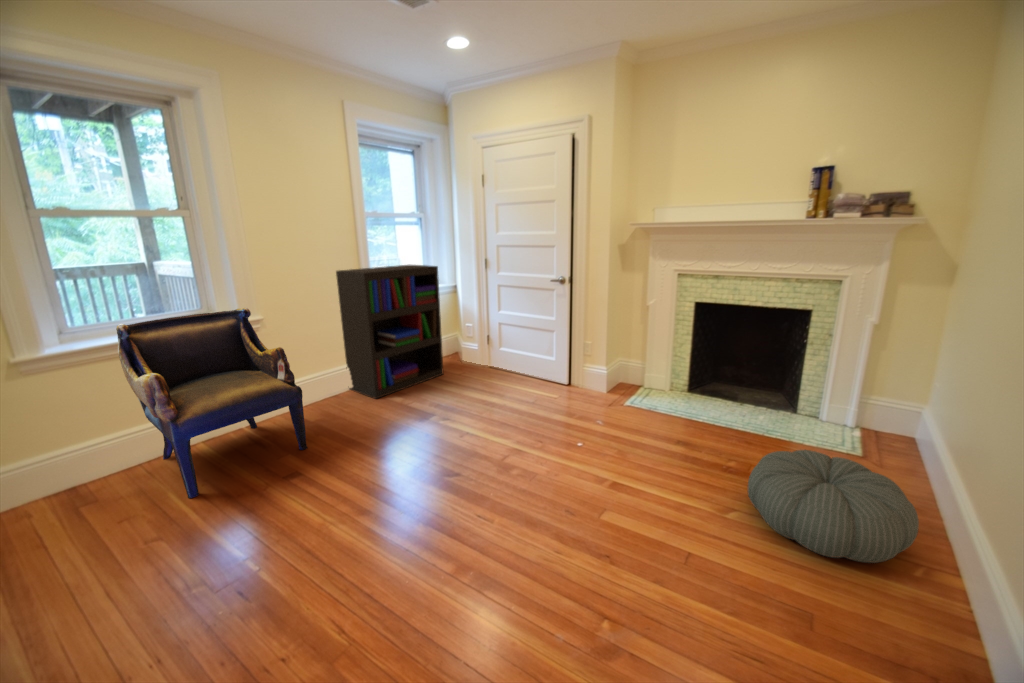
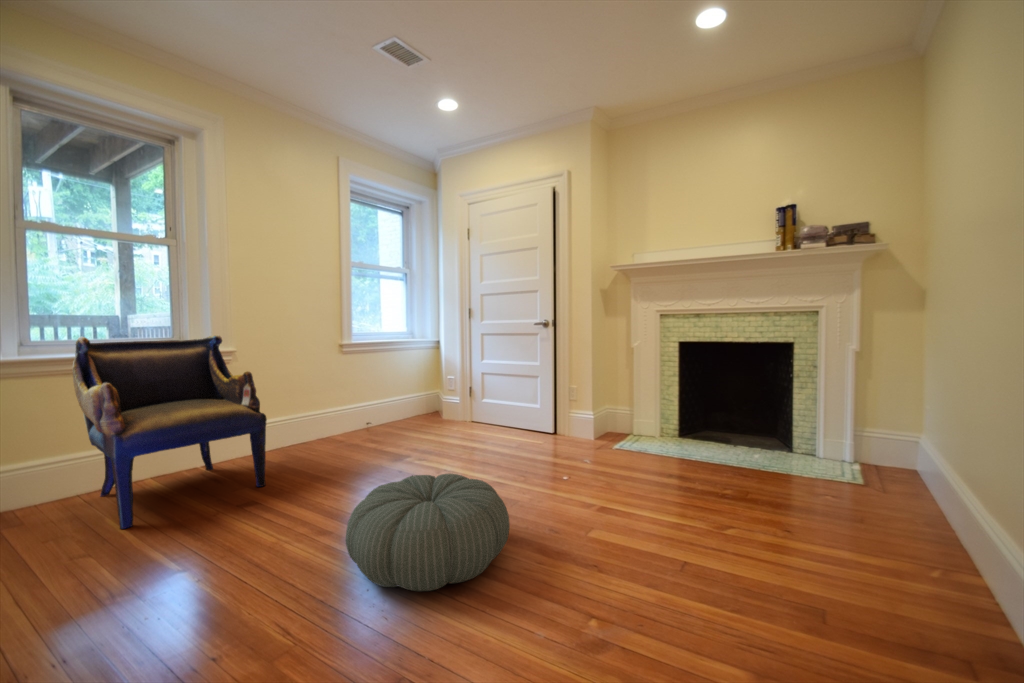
bookshelf: present [336,265,443,399] -> none [317,311,423,446]
pouf: present [748,450,919,563] -> present [346,474,510,591]

